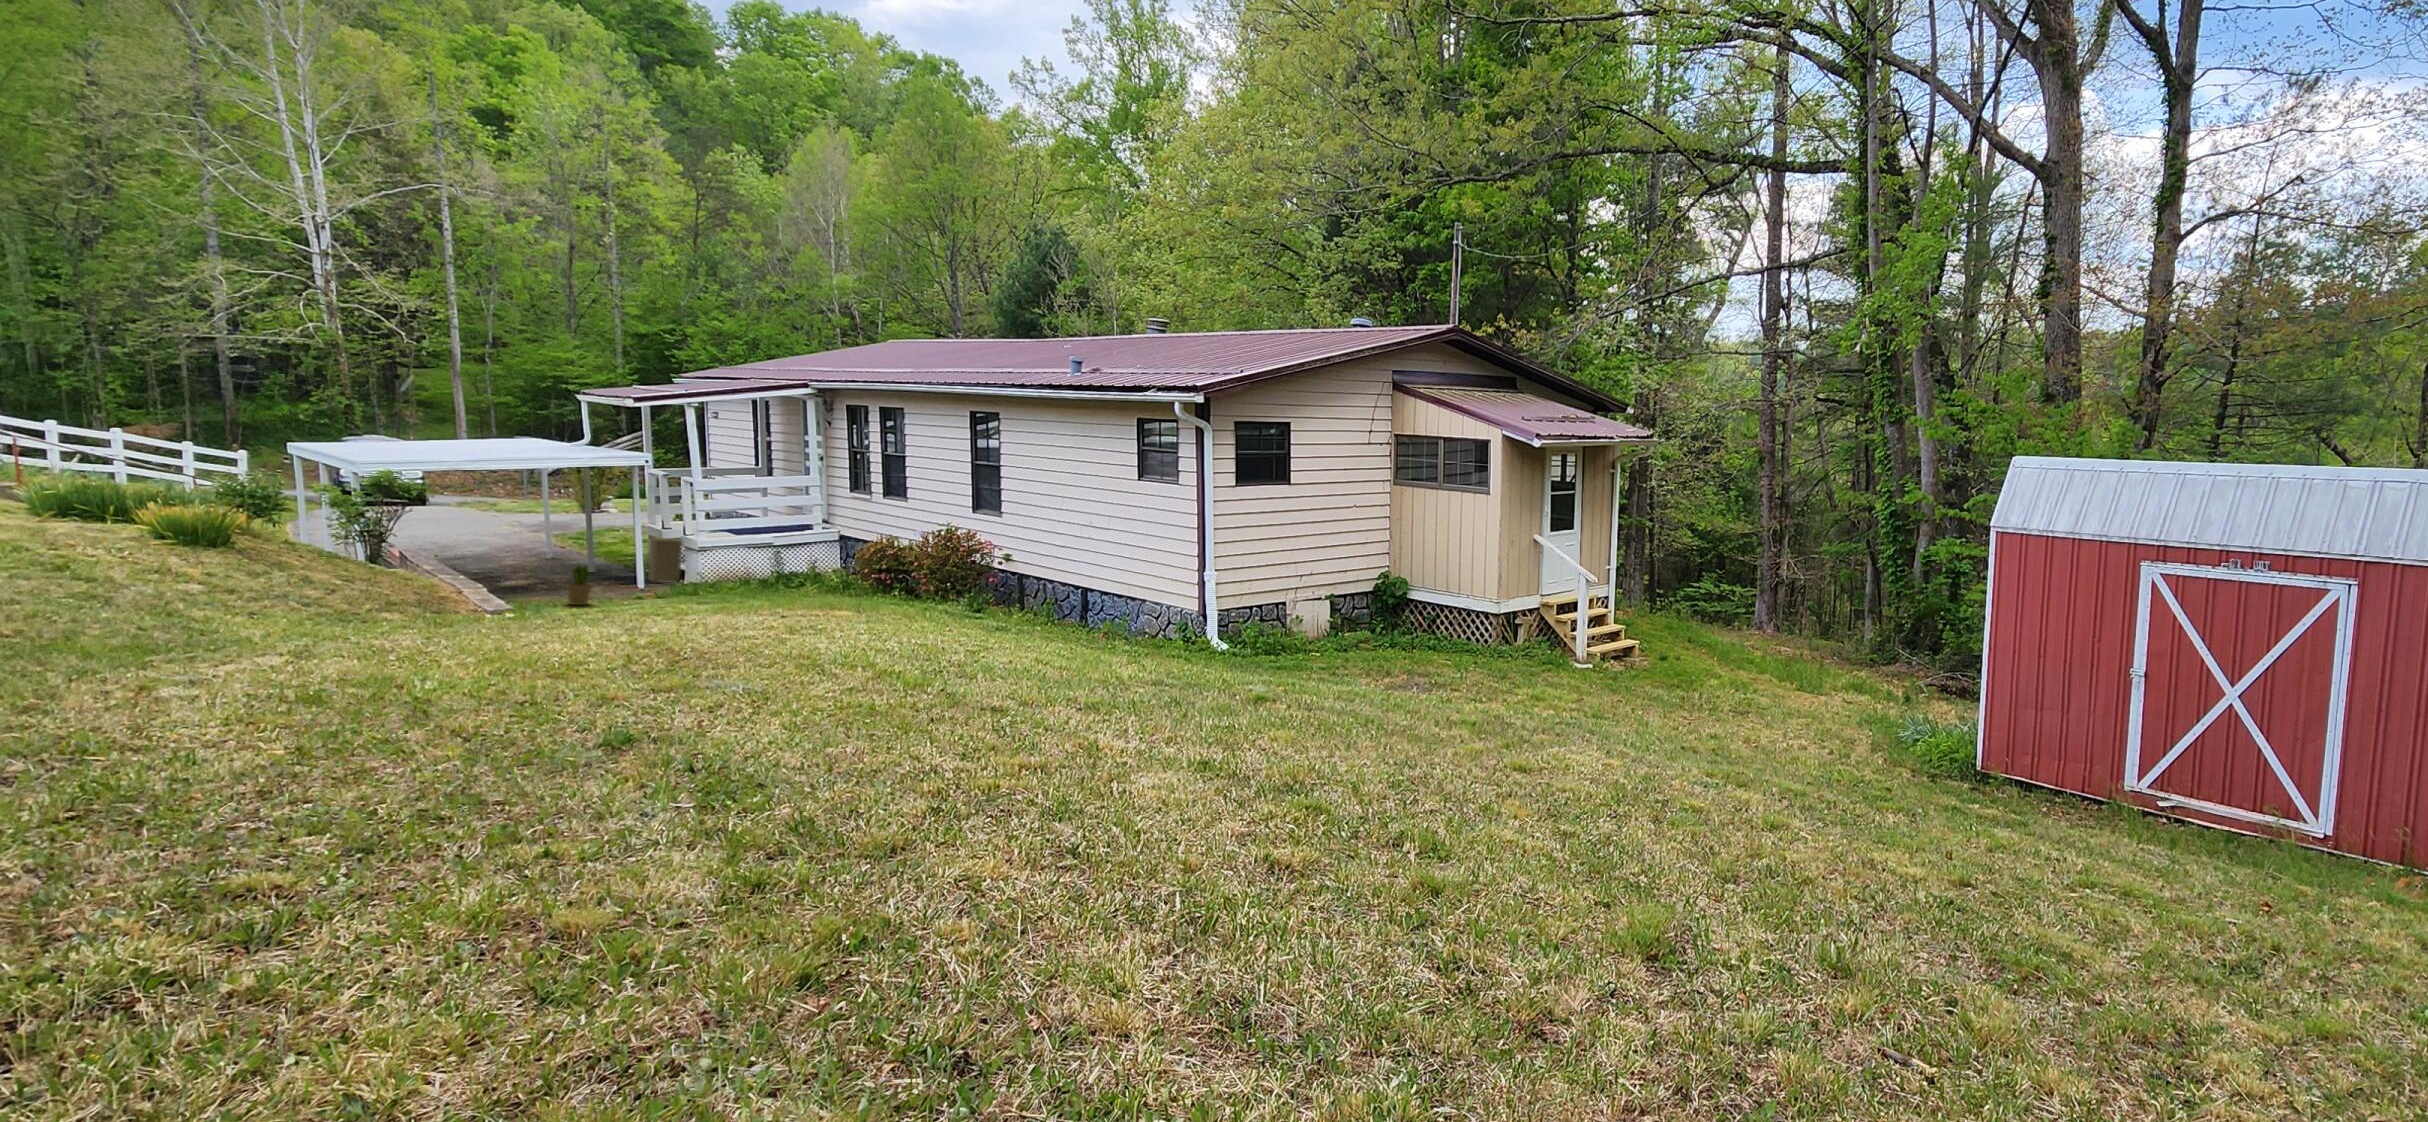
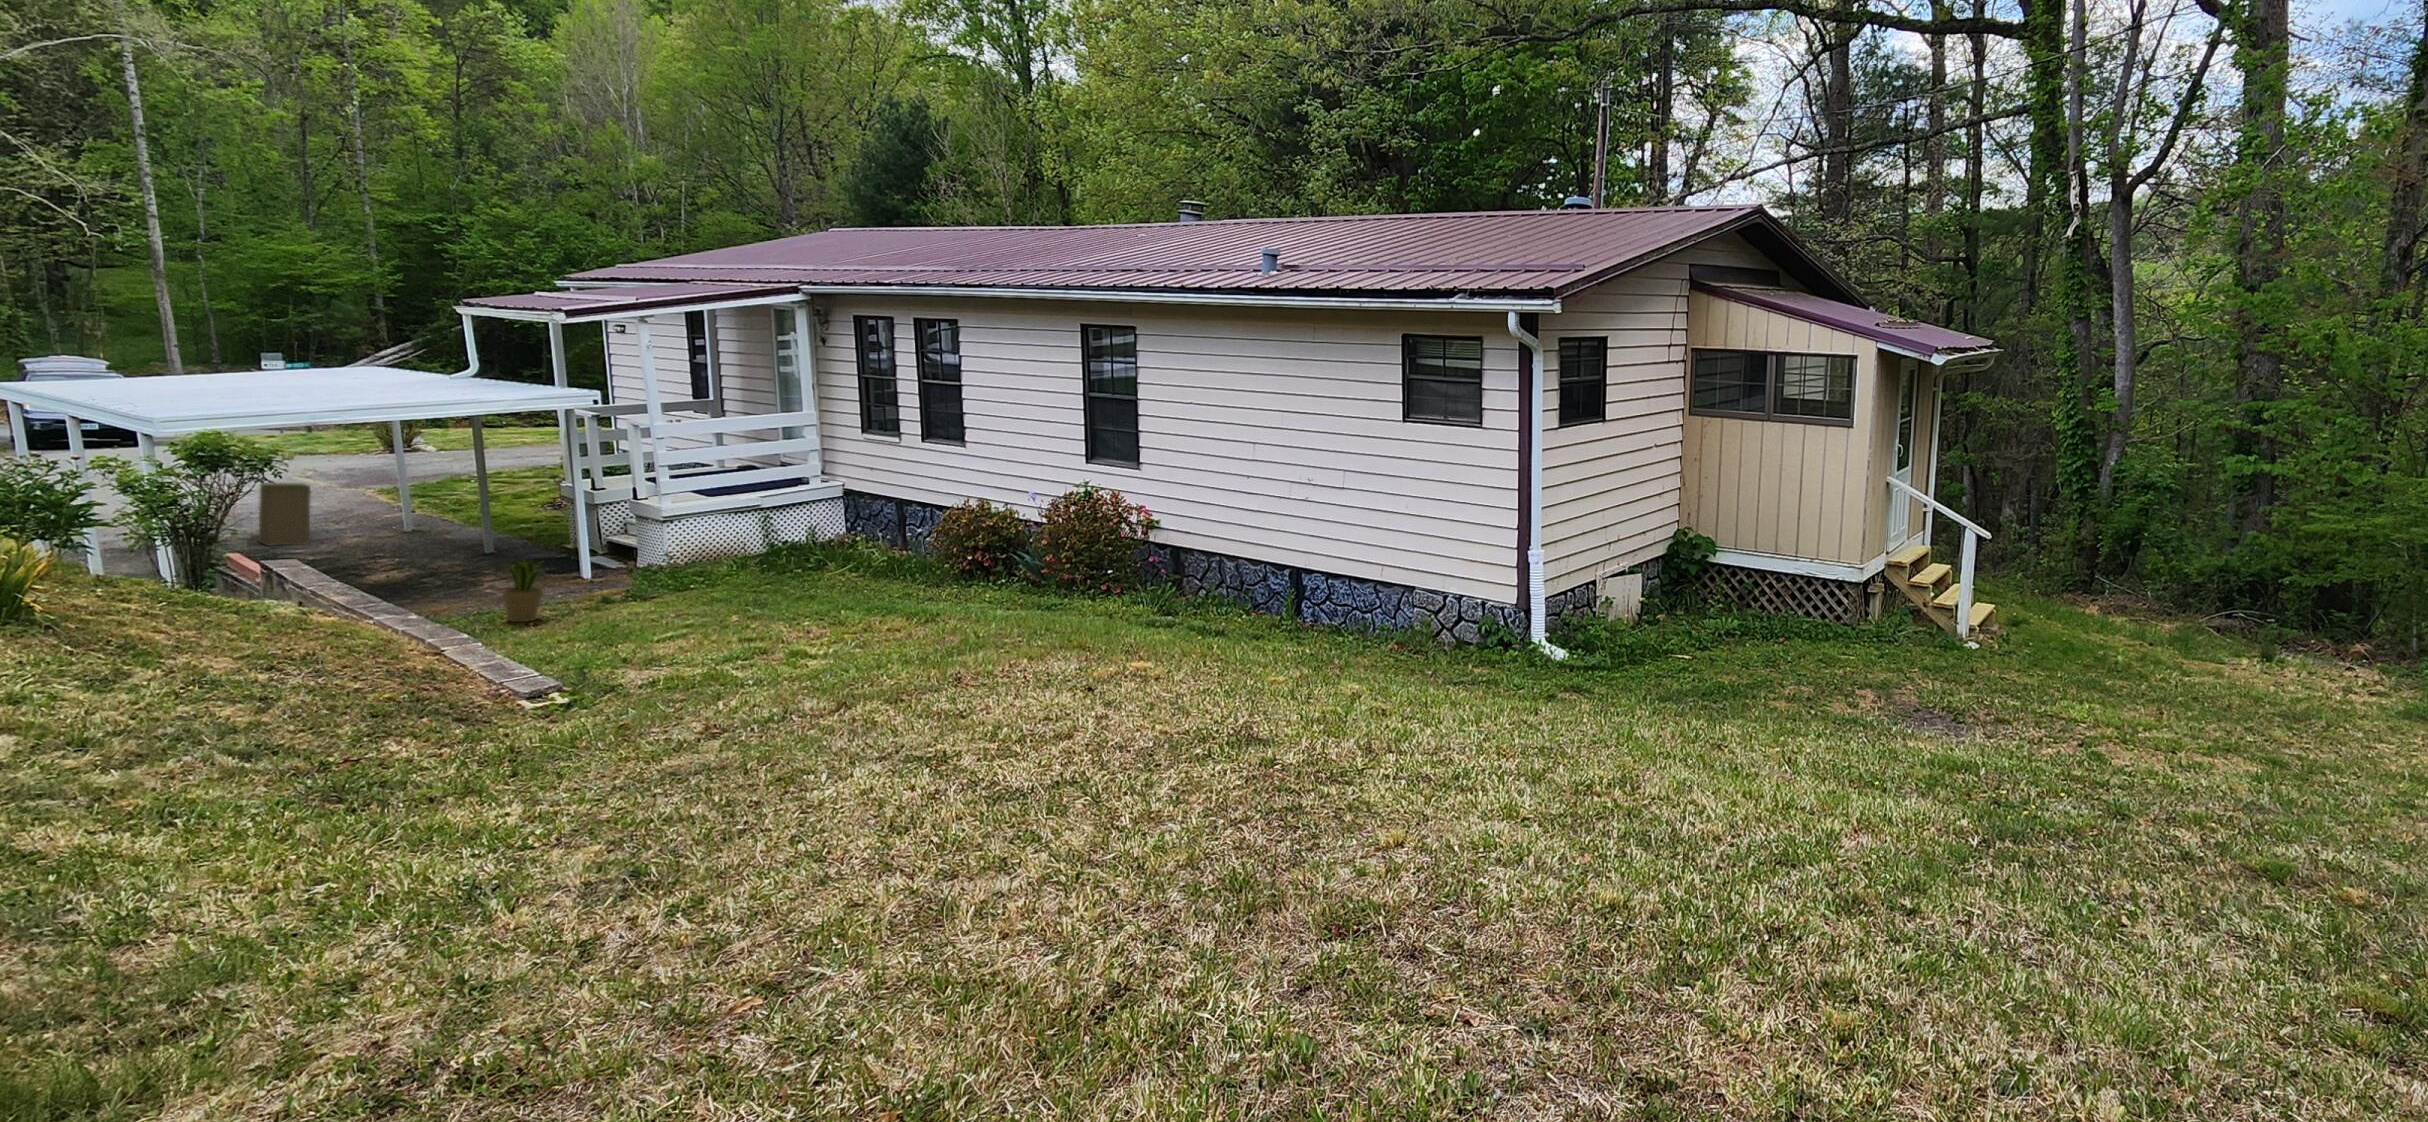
cardboard box: present [648,537,682,583] -> present [259,483,311,546]

